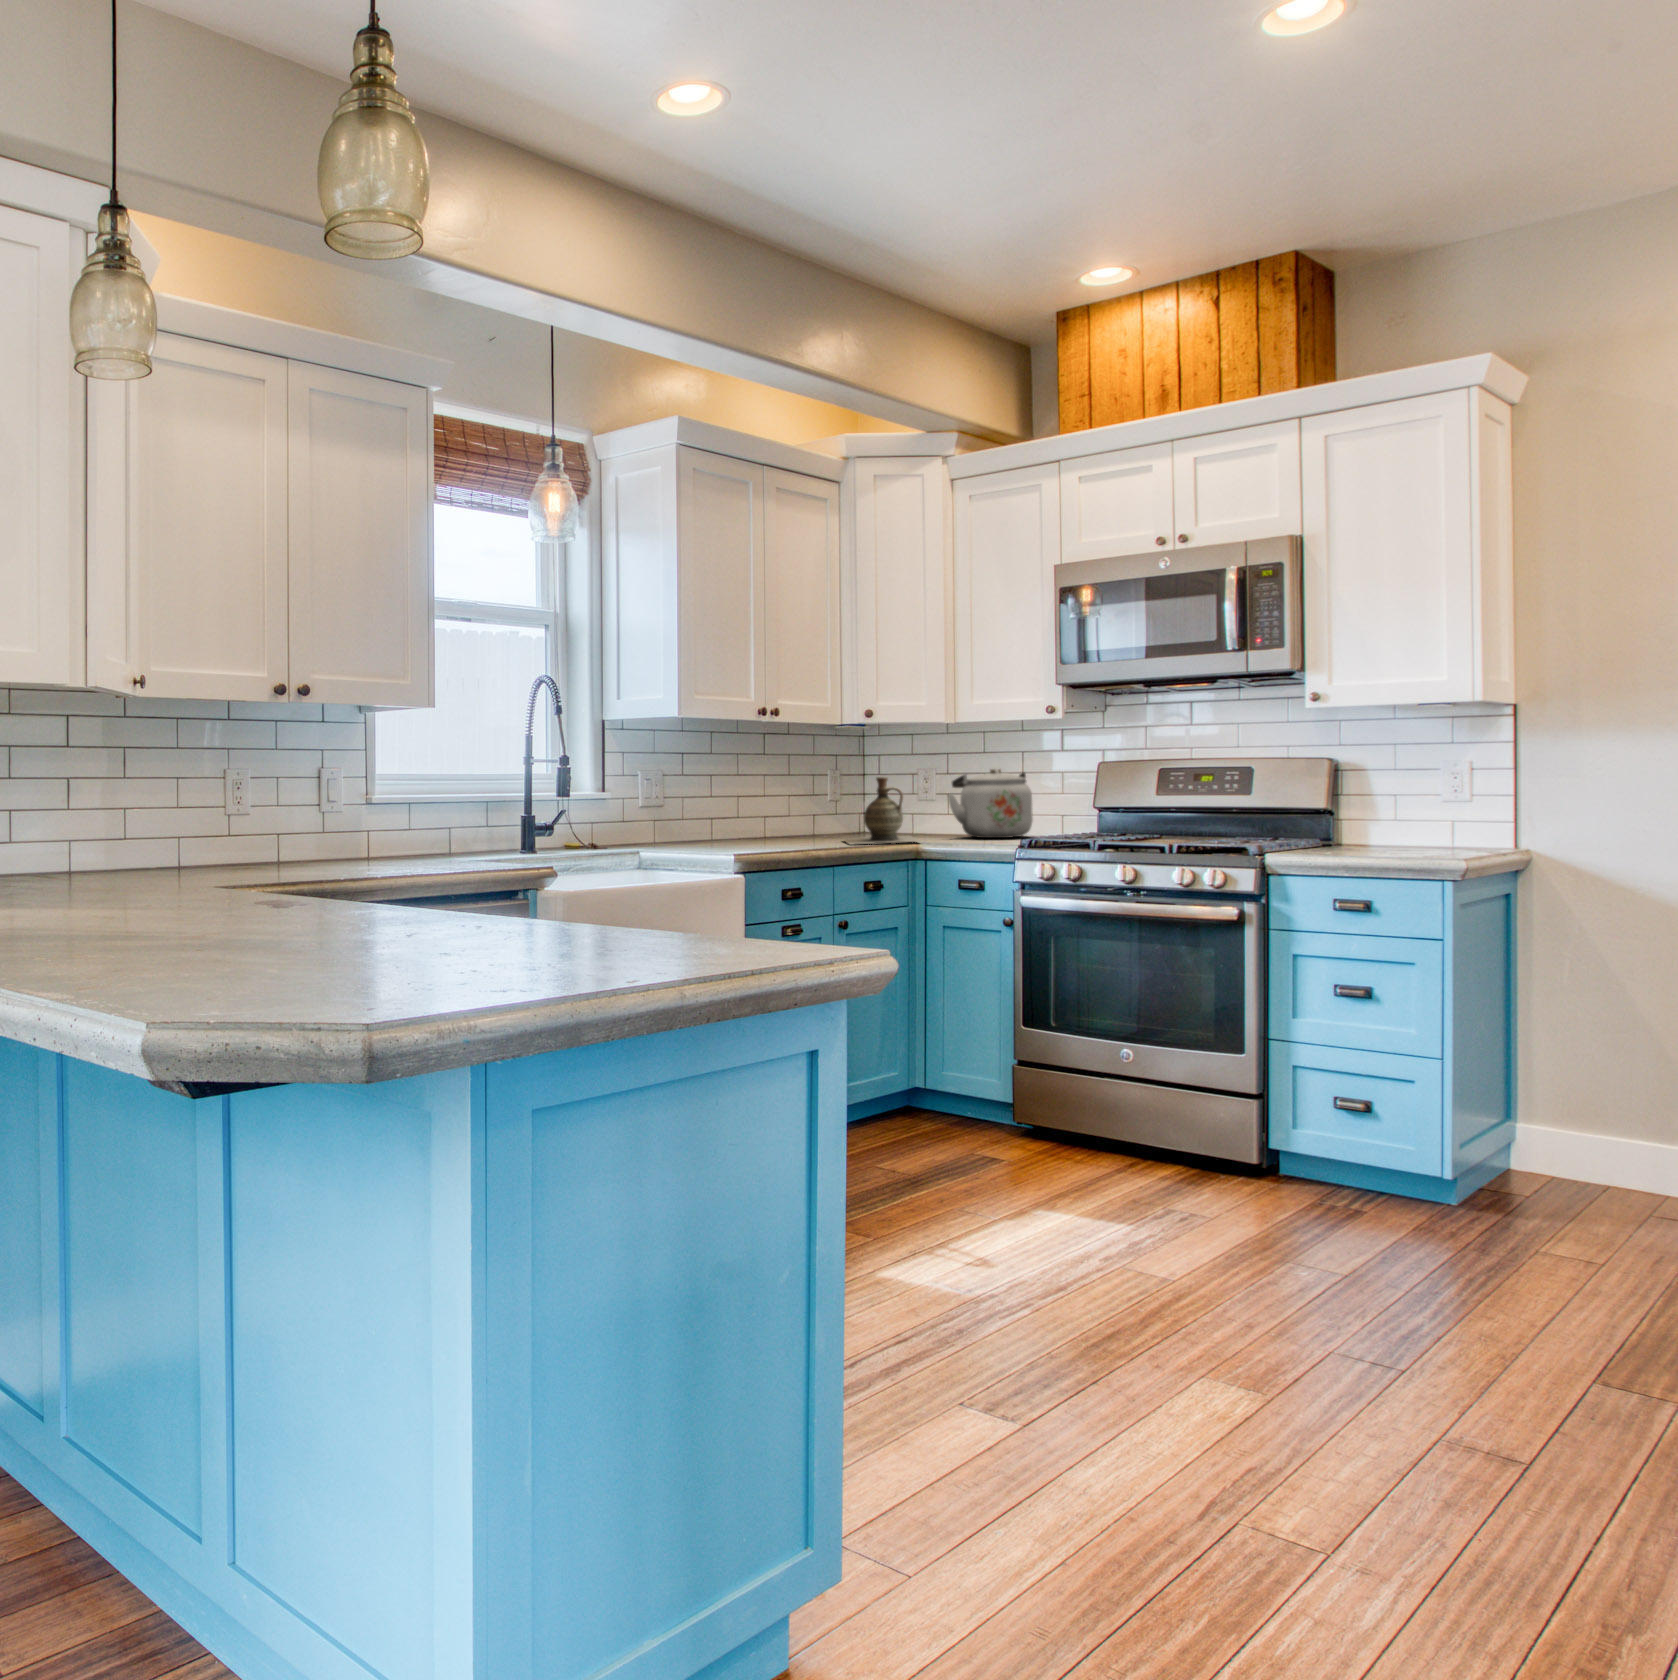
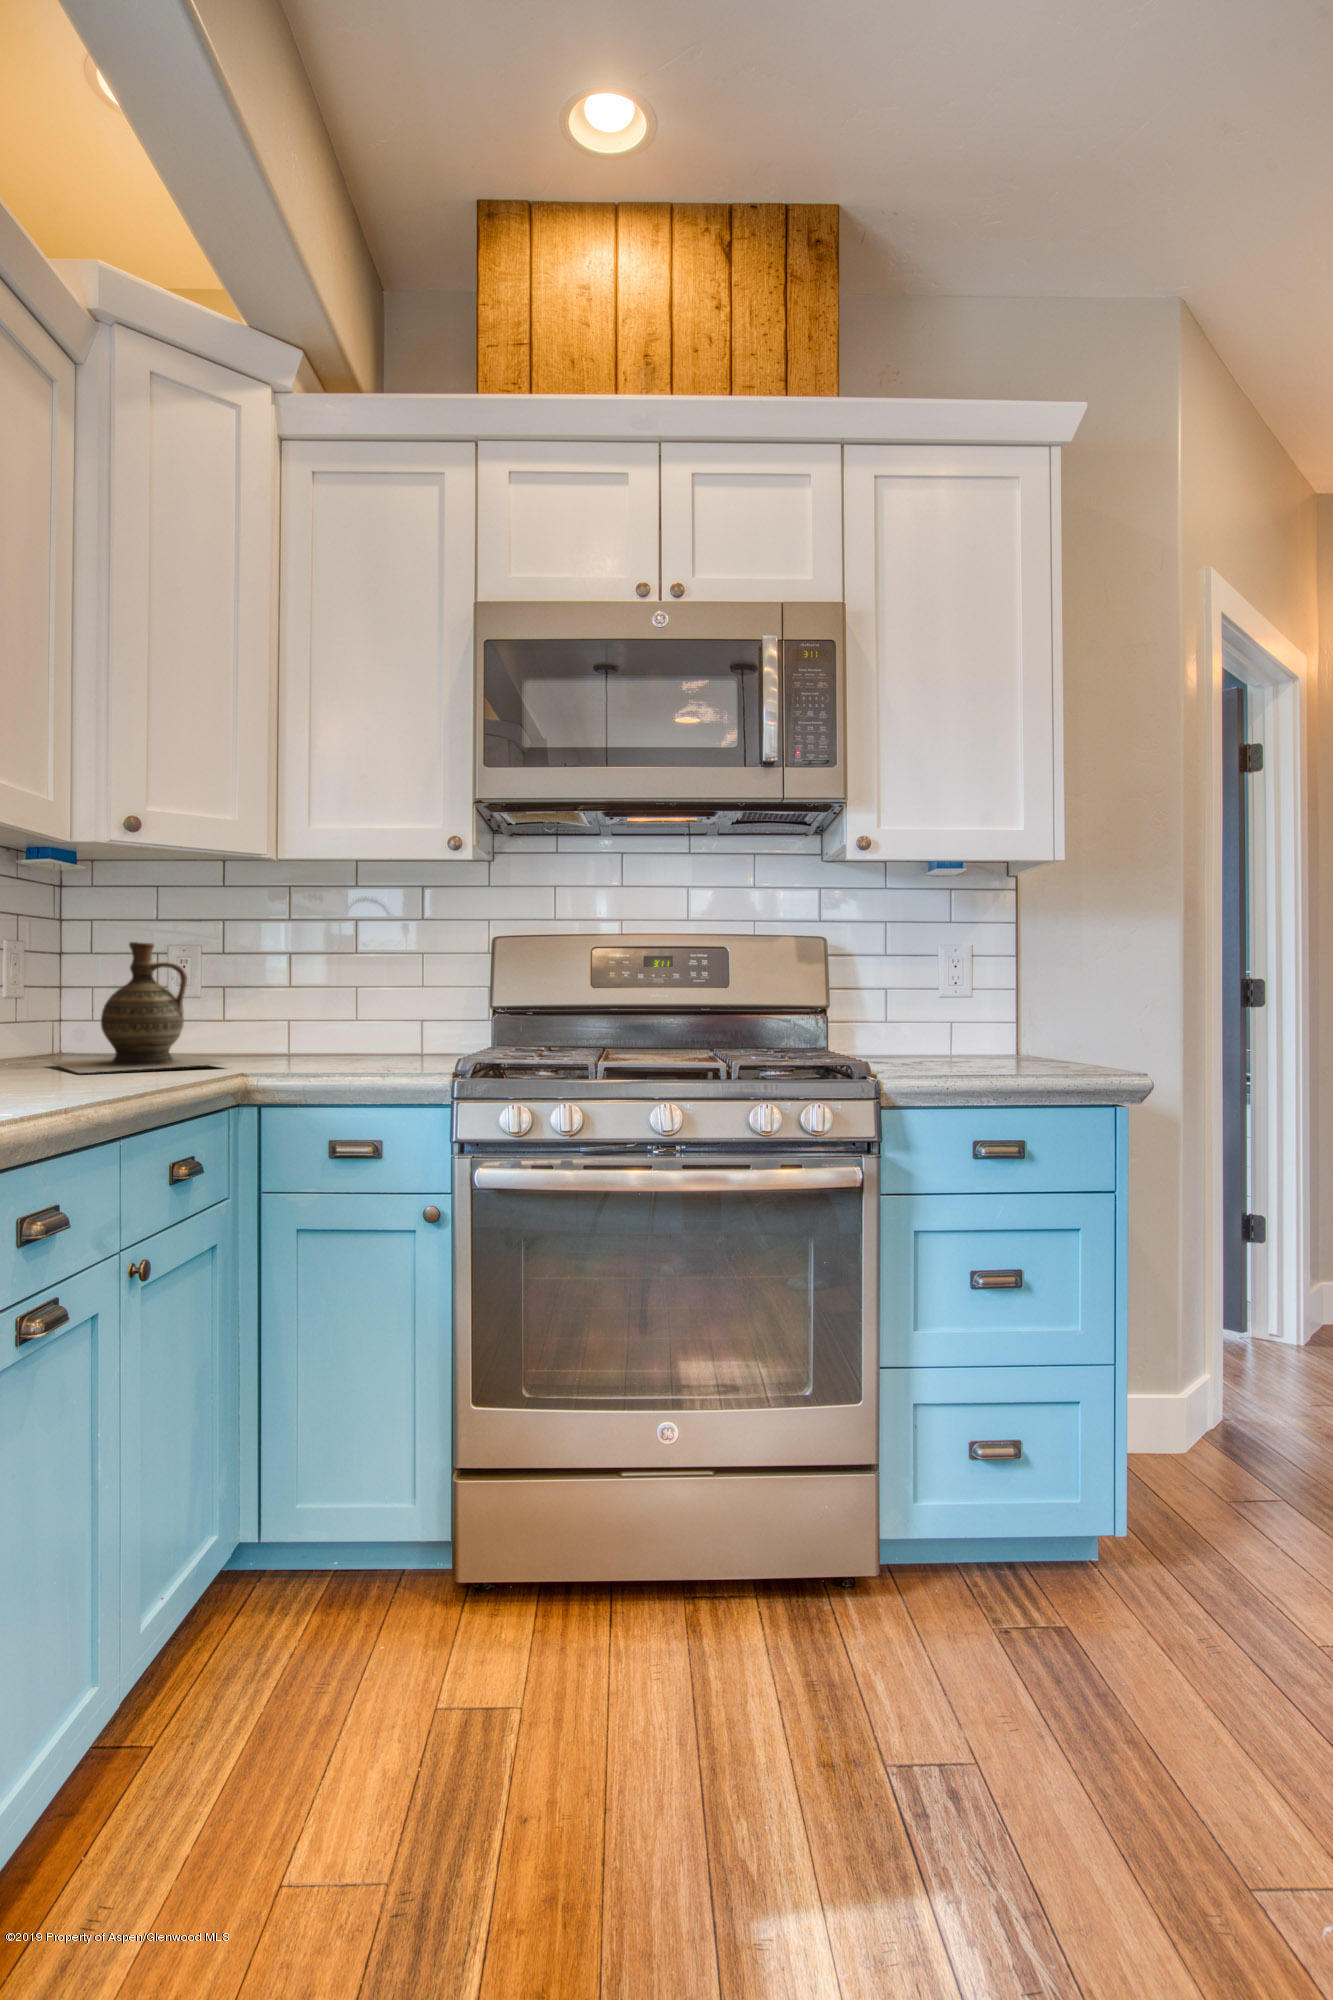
kettle: present [948,768,1033,838] -> none [249,941,391,1055]

